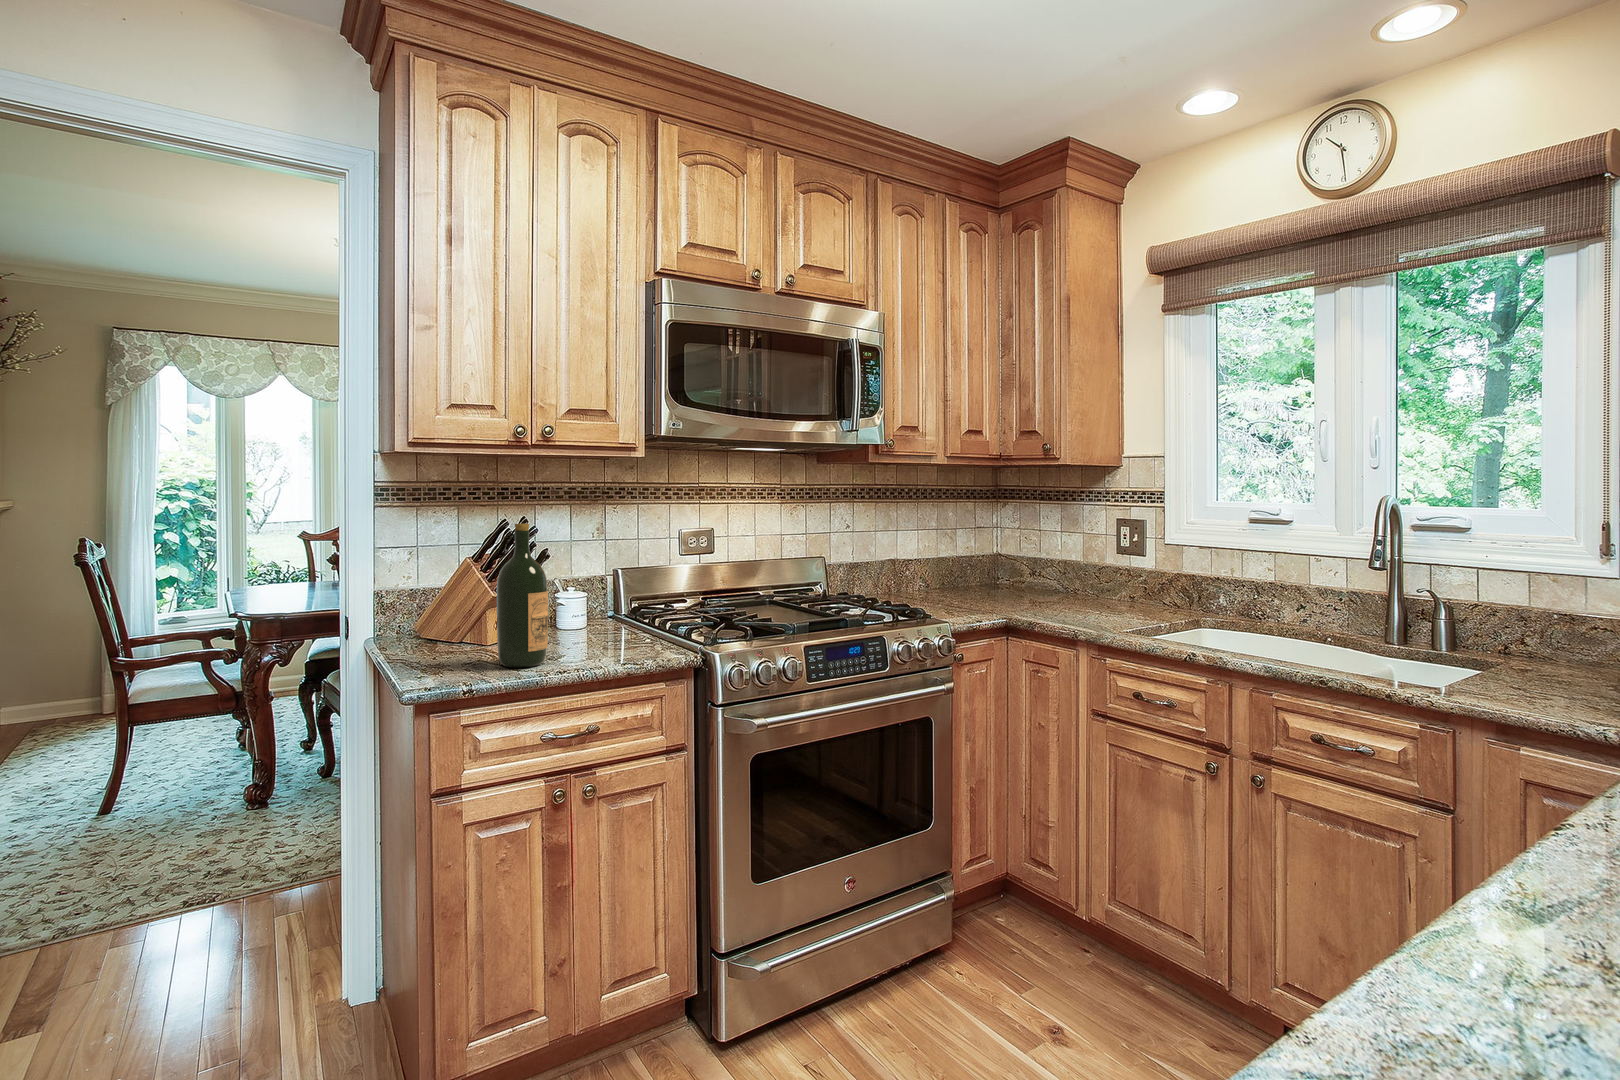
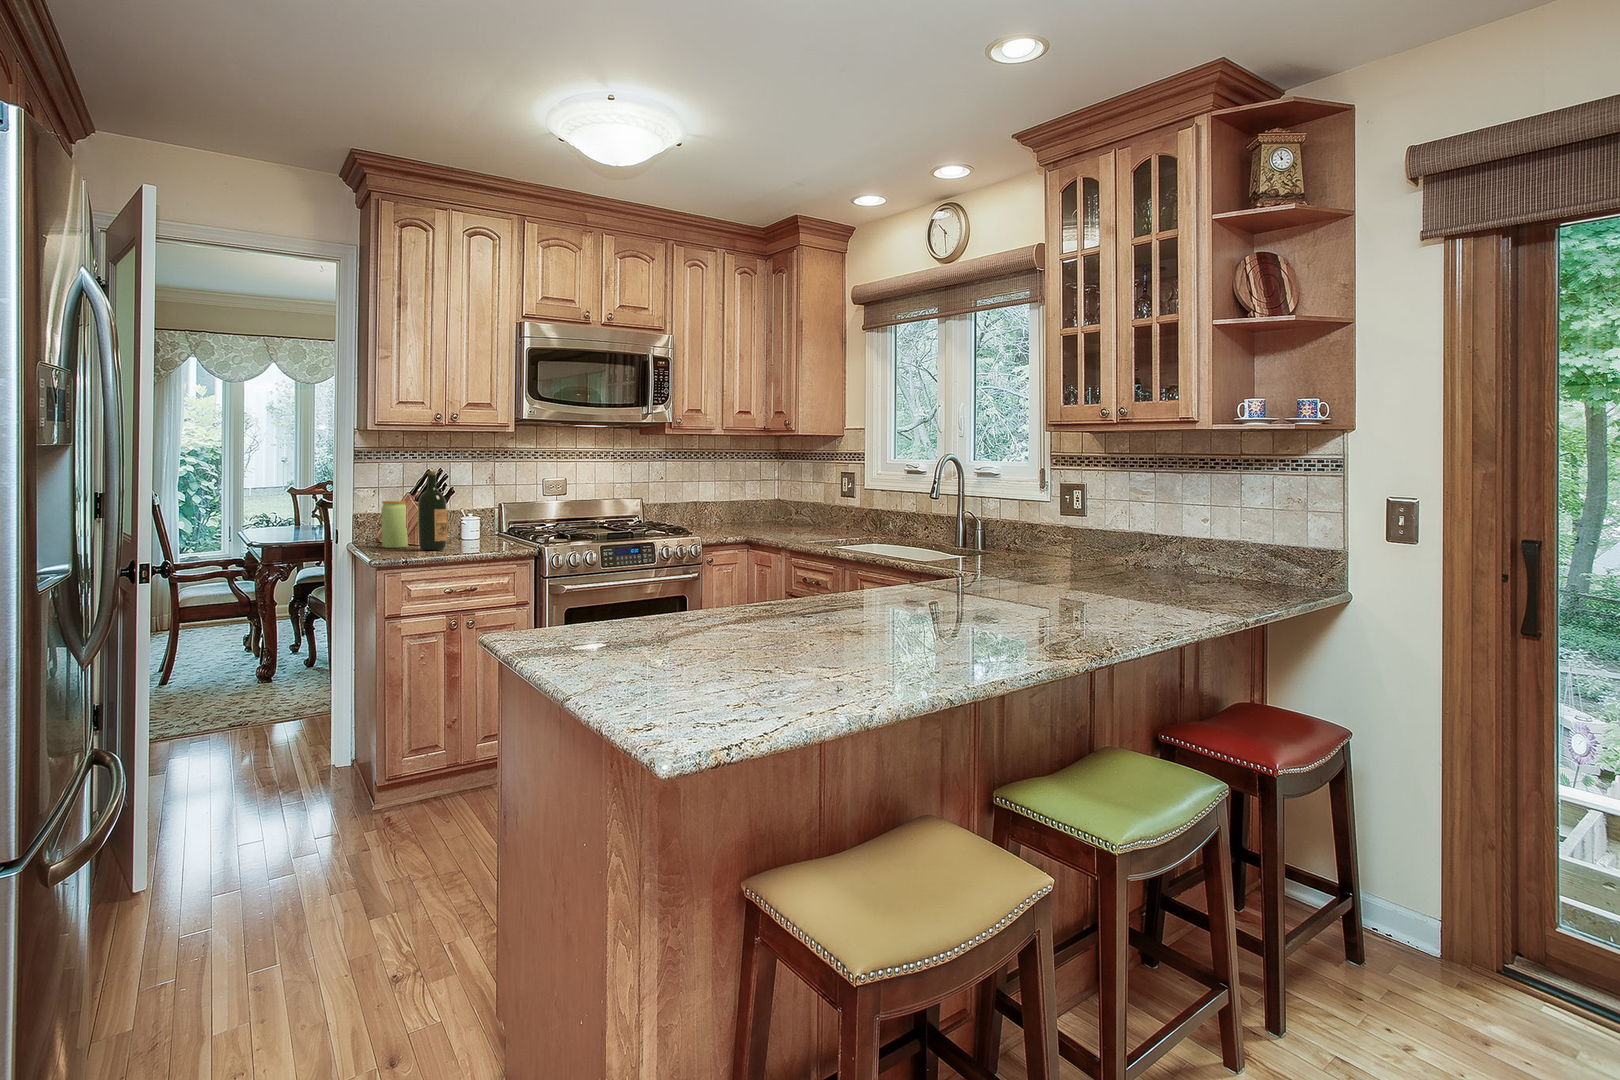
jar: none [429,573,474,658] -> present [381,501,408,548]

